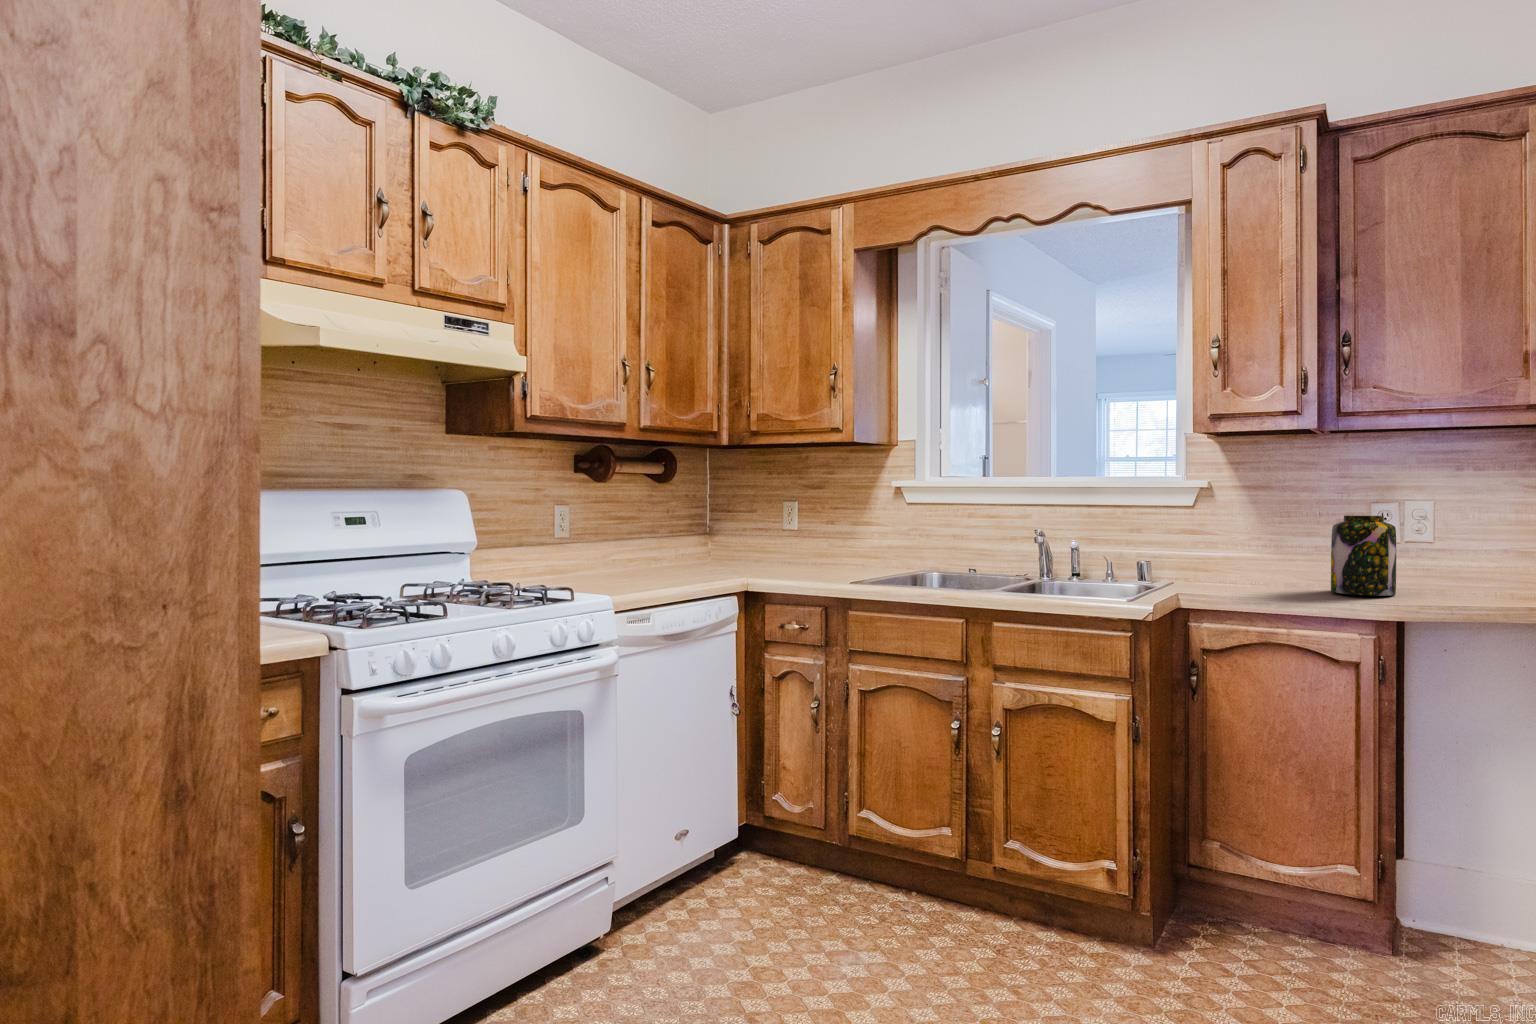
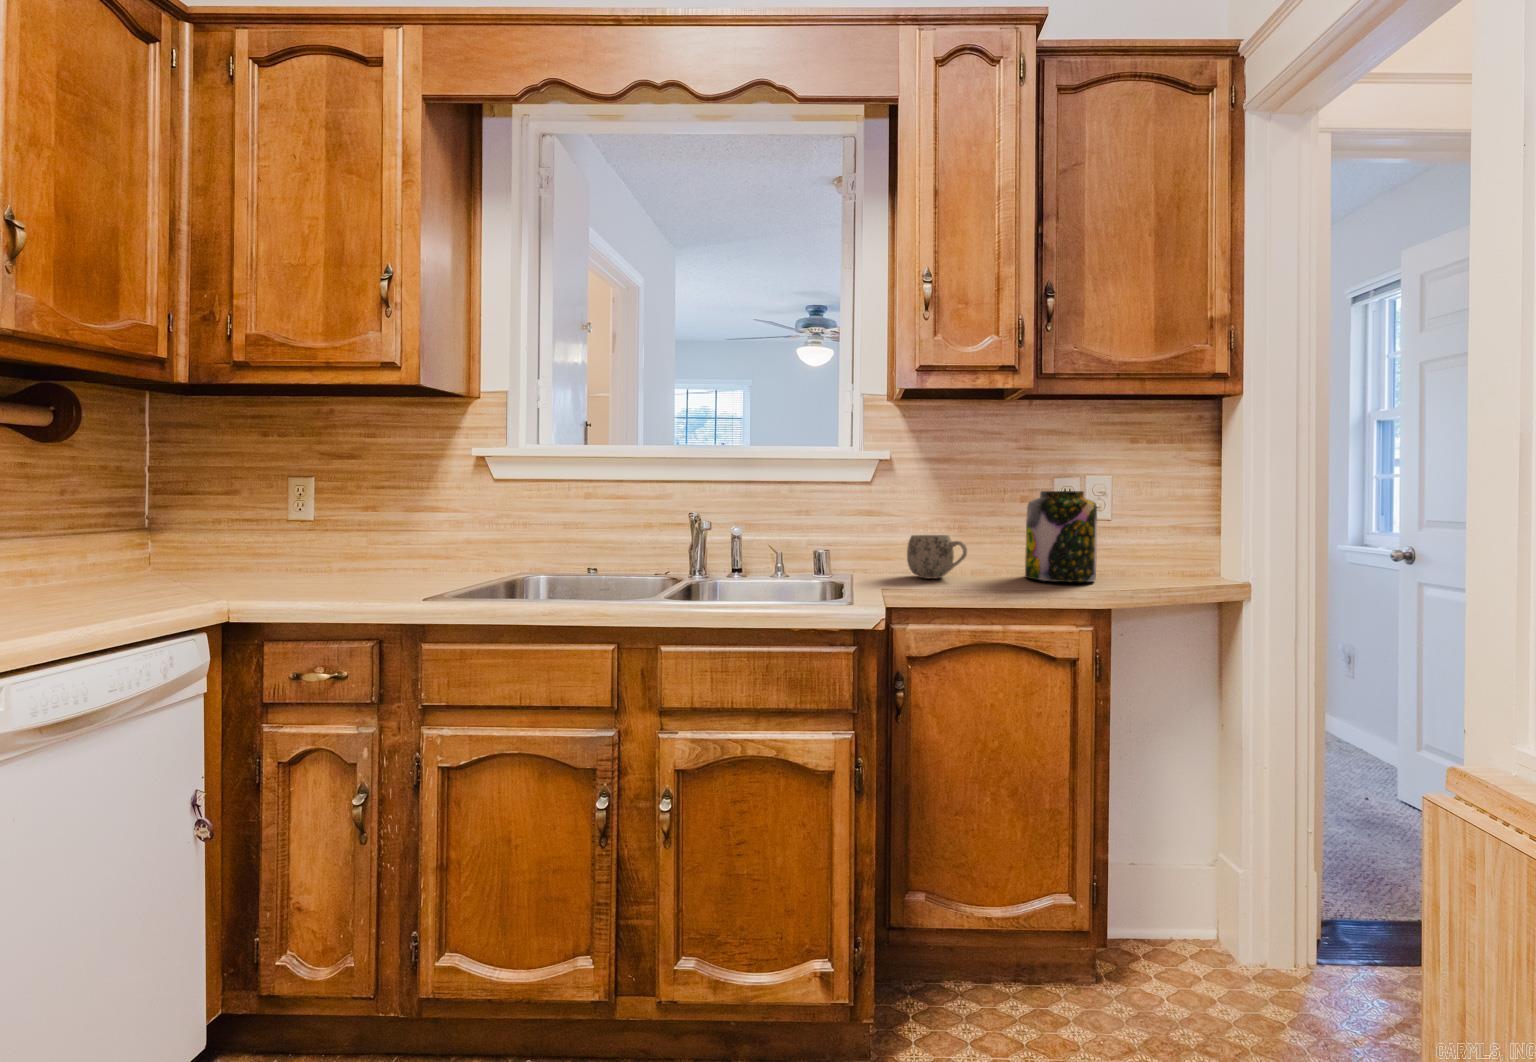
mug: none [1222,552,1273,589] -> present [907,535,967,579]

